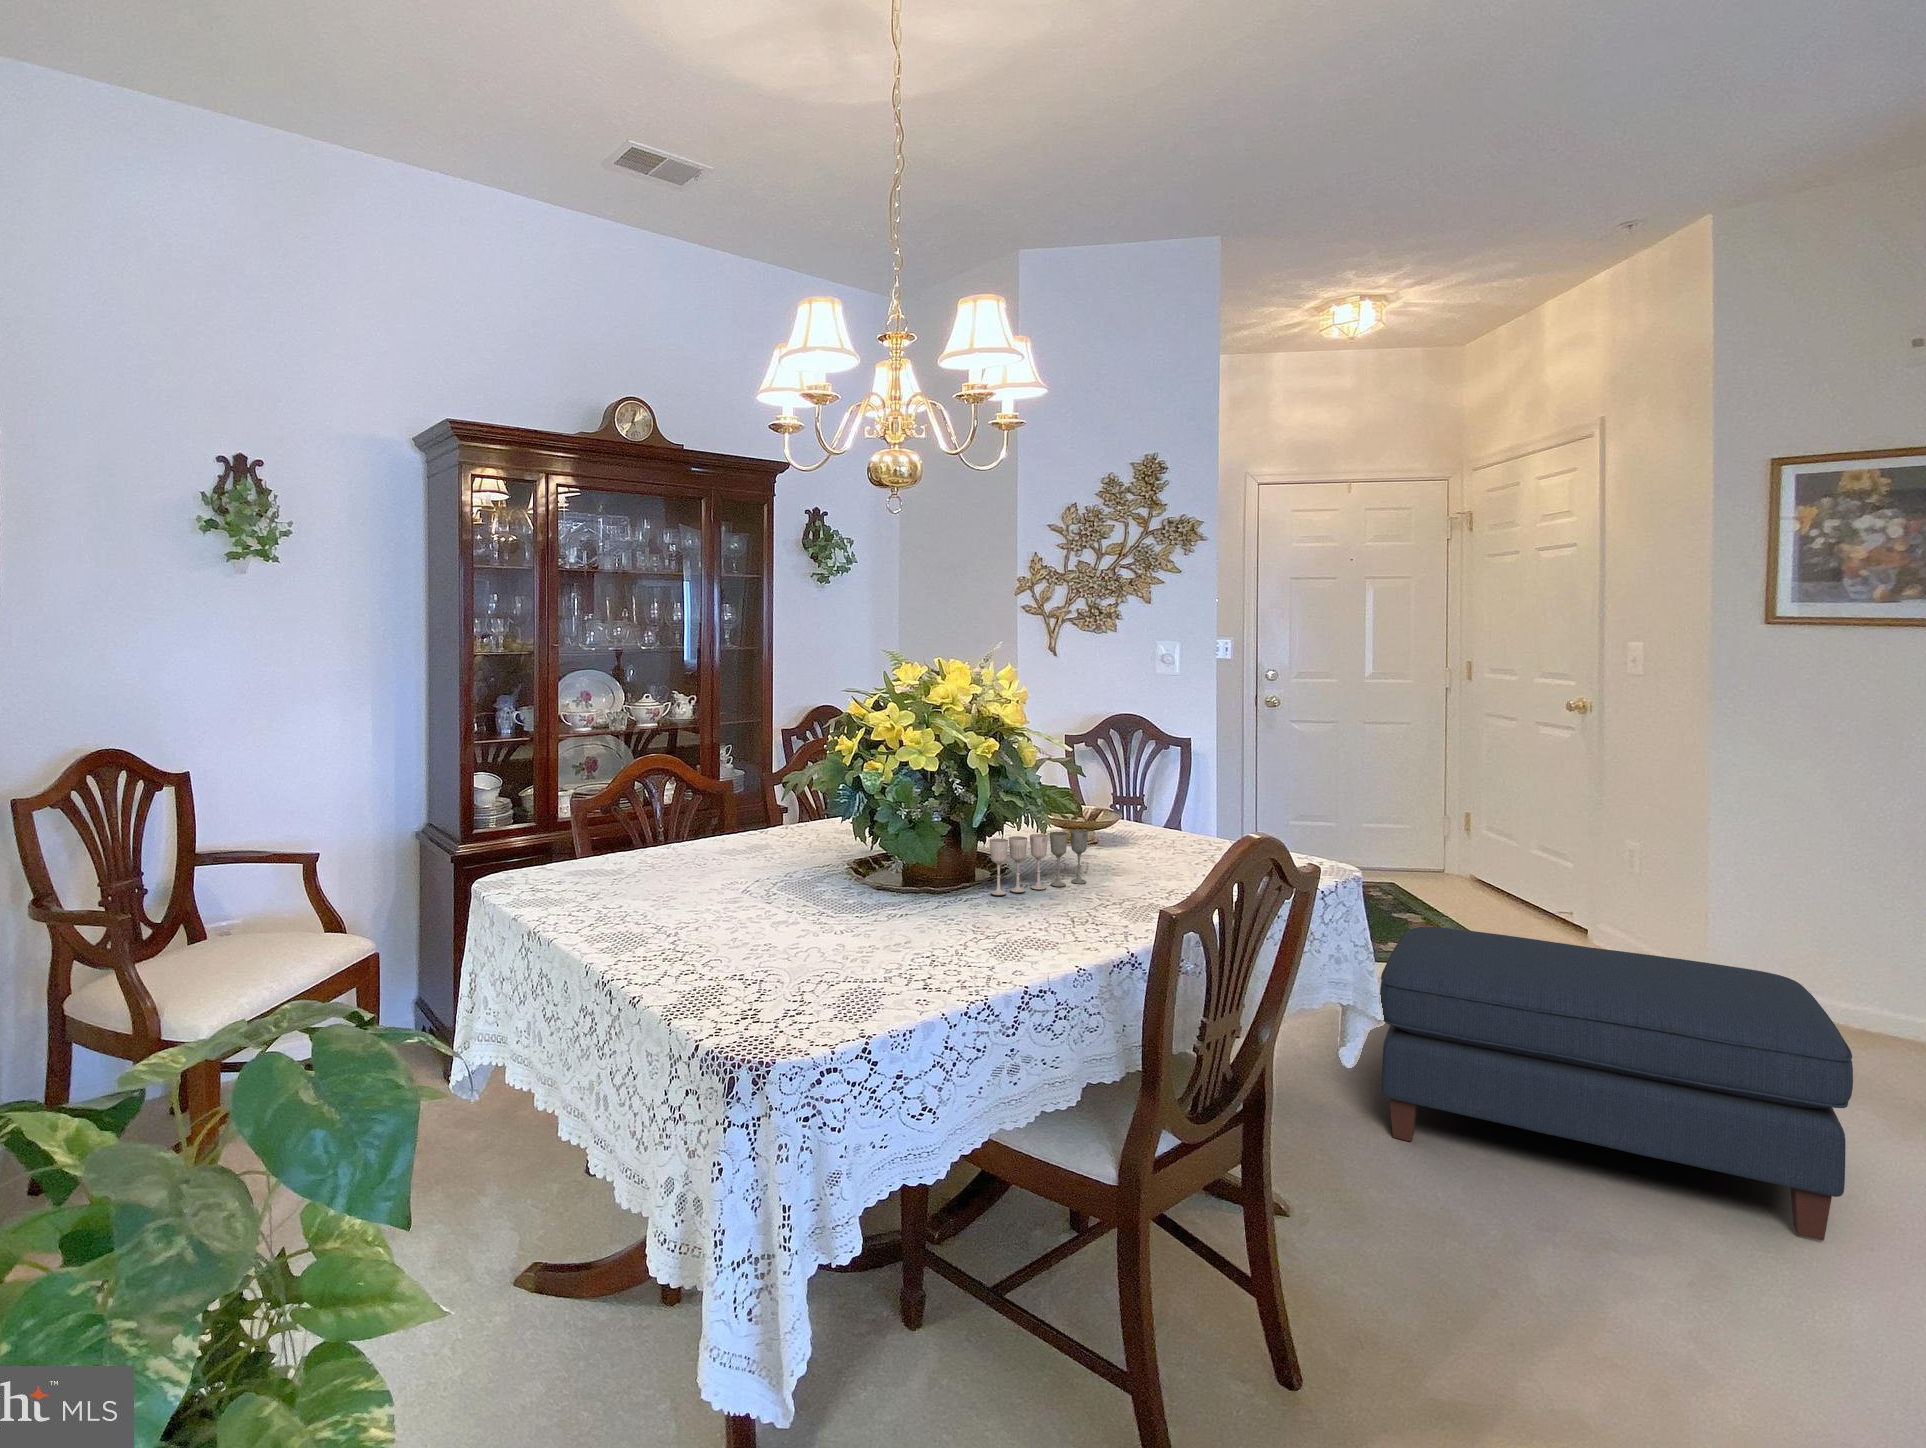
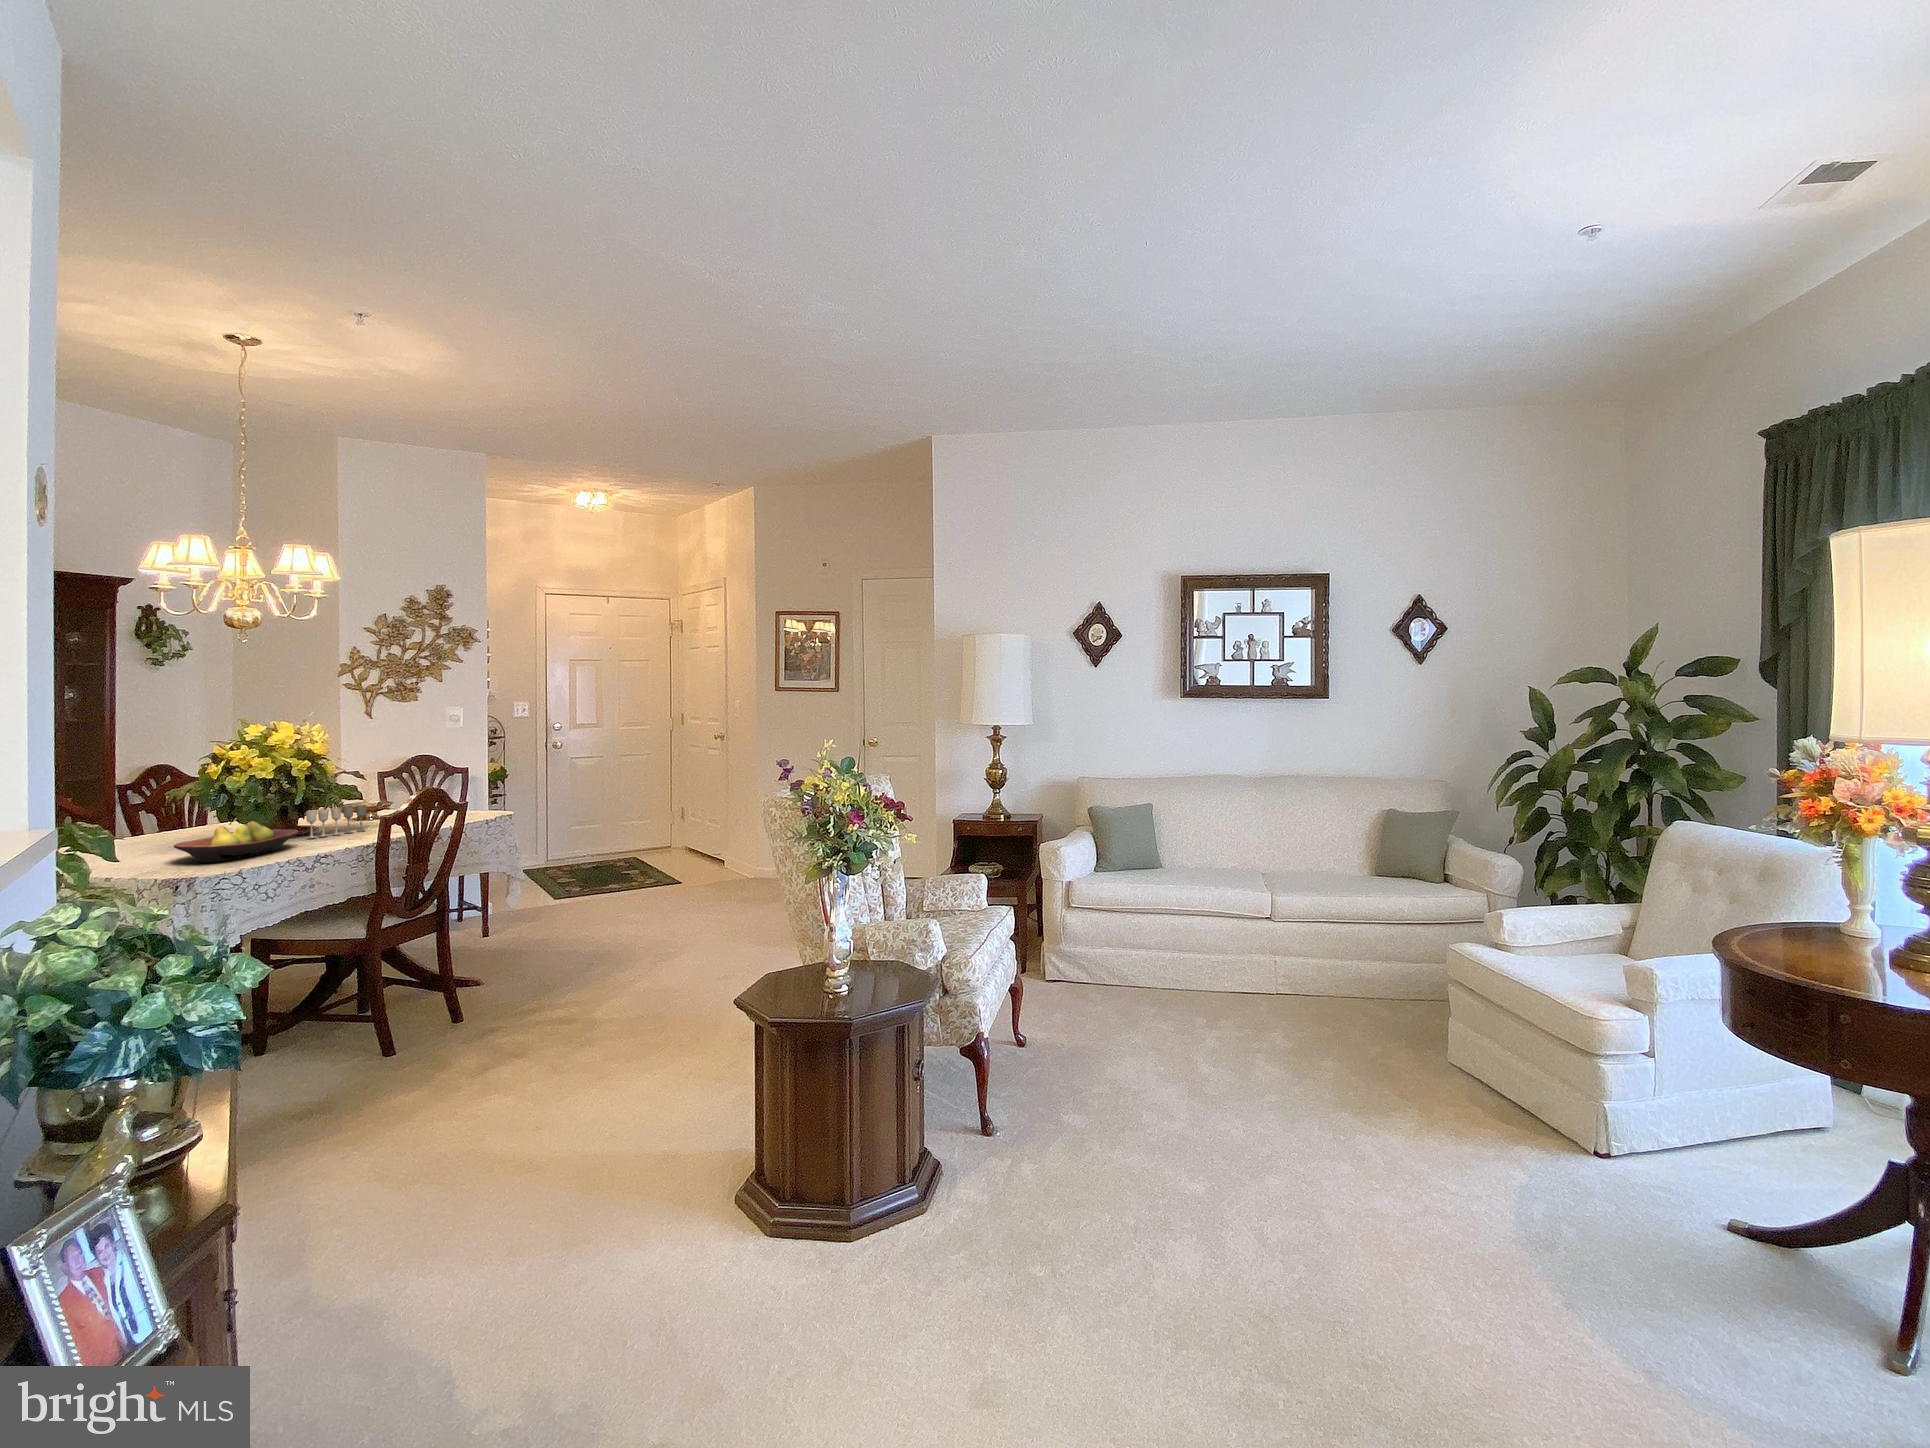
fruit bowl: none [765,867,978,962] -> present [174,821,298,862]
ottoman: present [1380,927,1853,1241] -> none [557,853,757,960]

